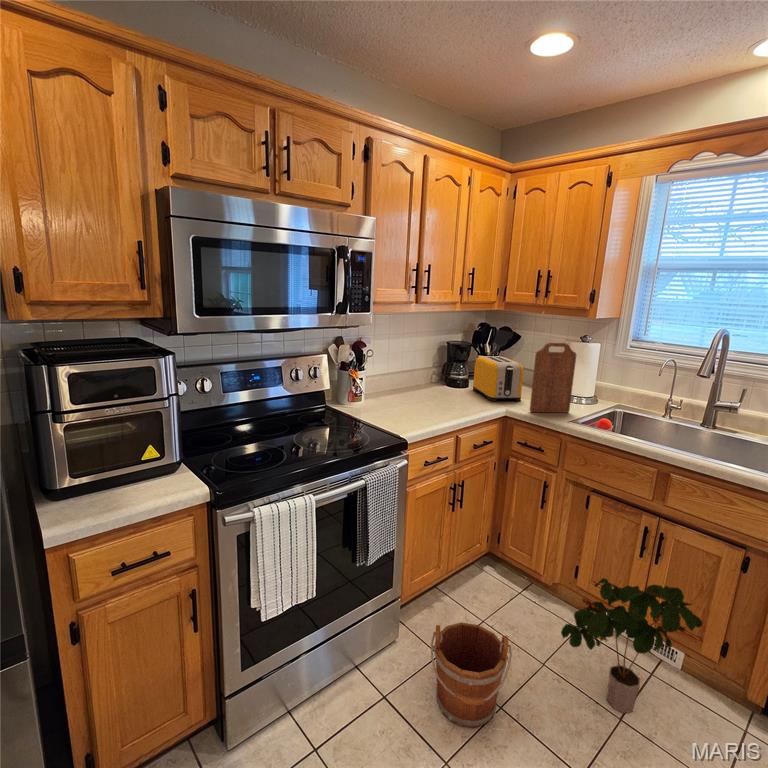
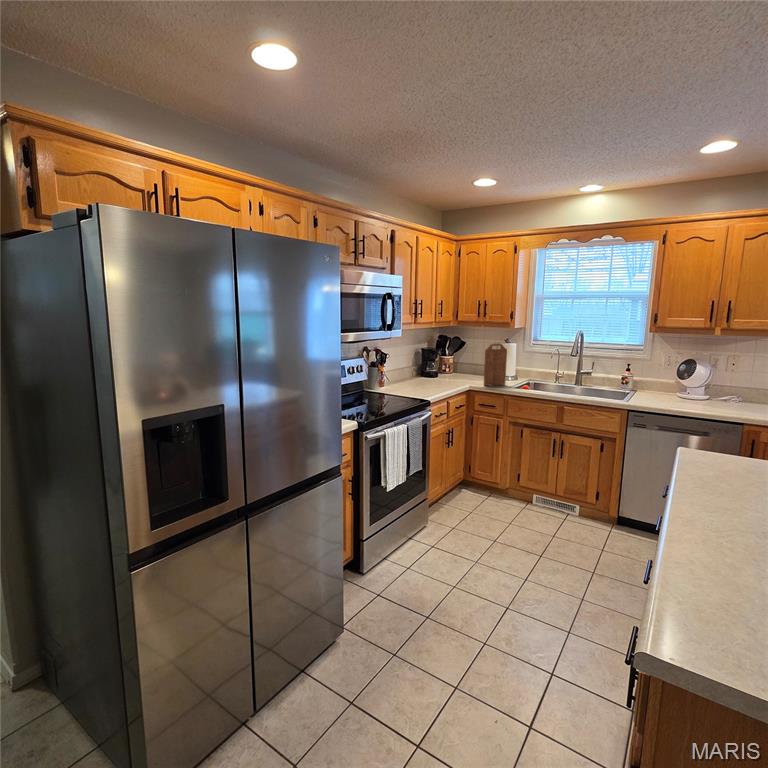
toaster: present [473,356,523,401] -> none [442,356,475,383]
potted plant: present [561,578,702,713] -> none [520,463,587,534]
bucket: present [431,622,512,728] -> none [457,499,500,550]

